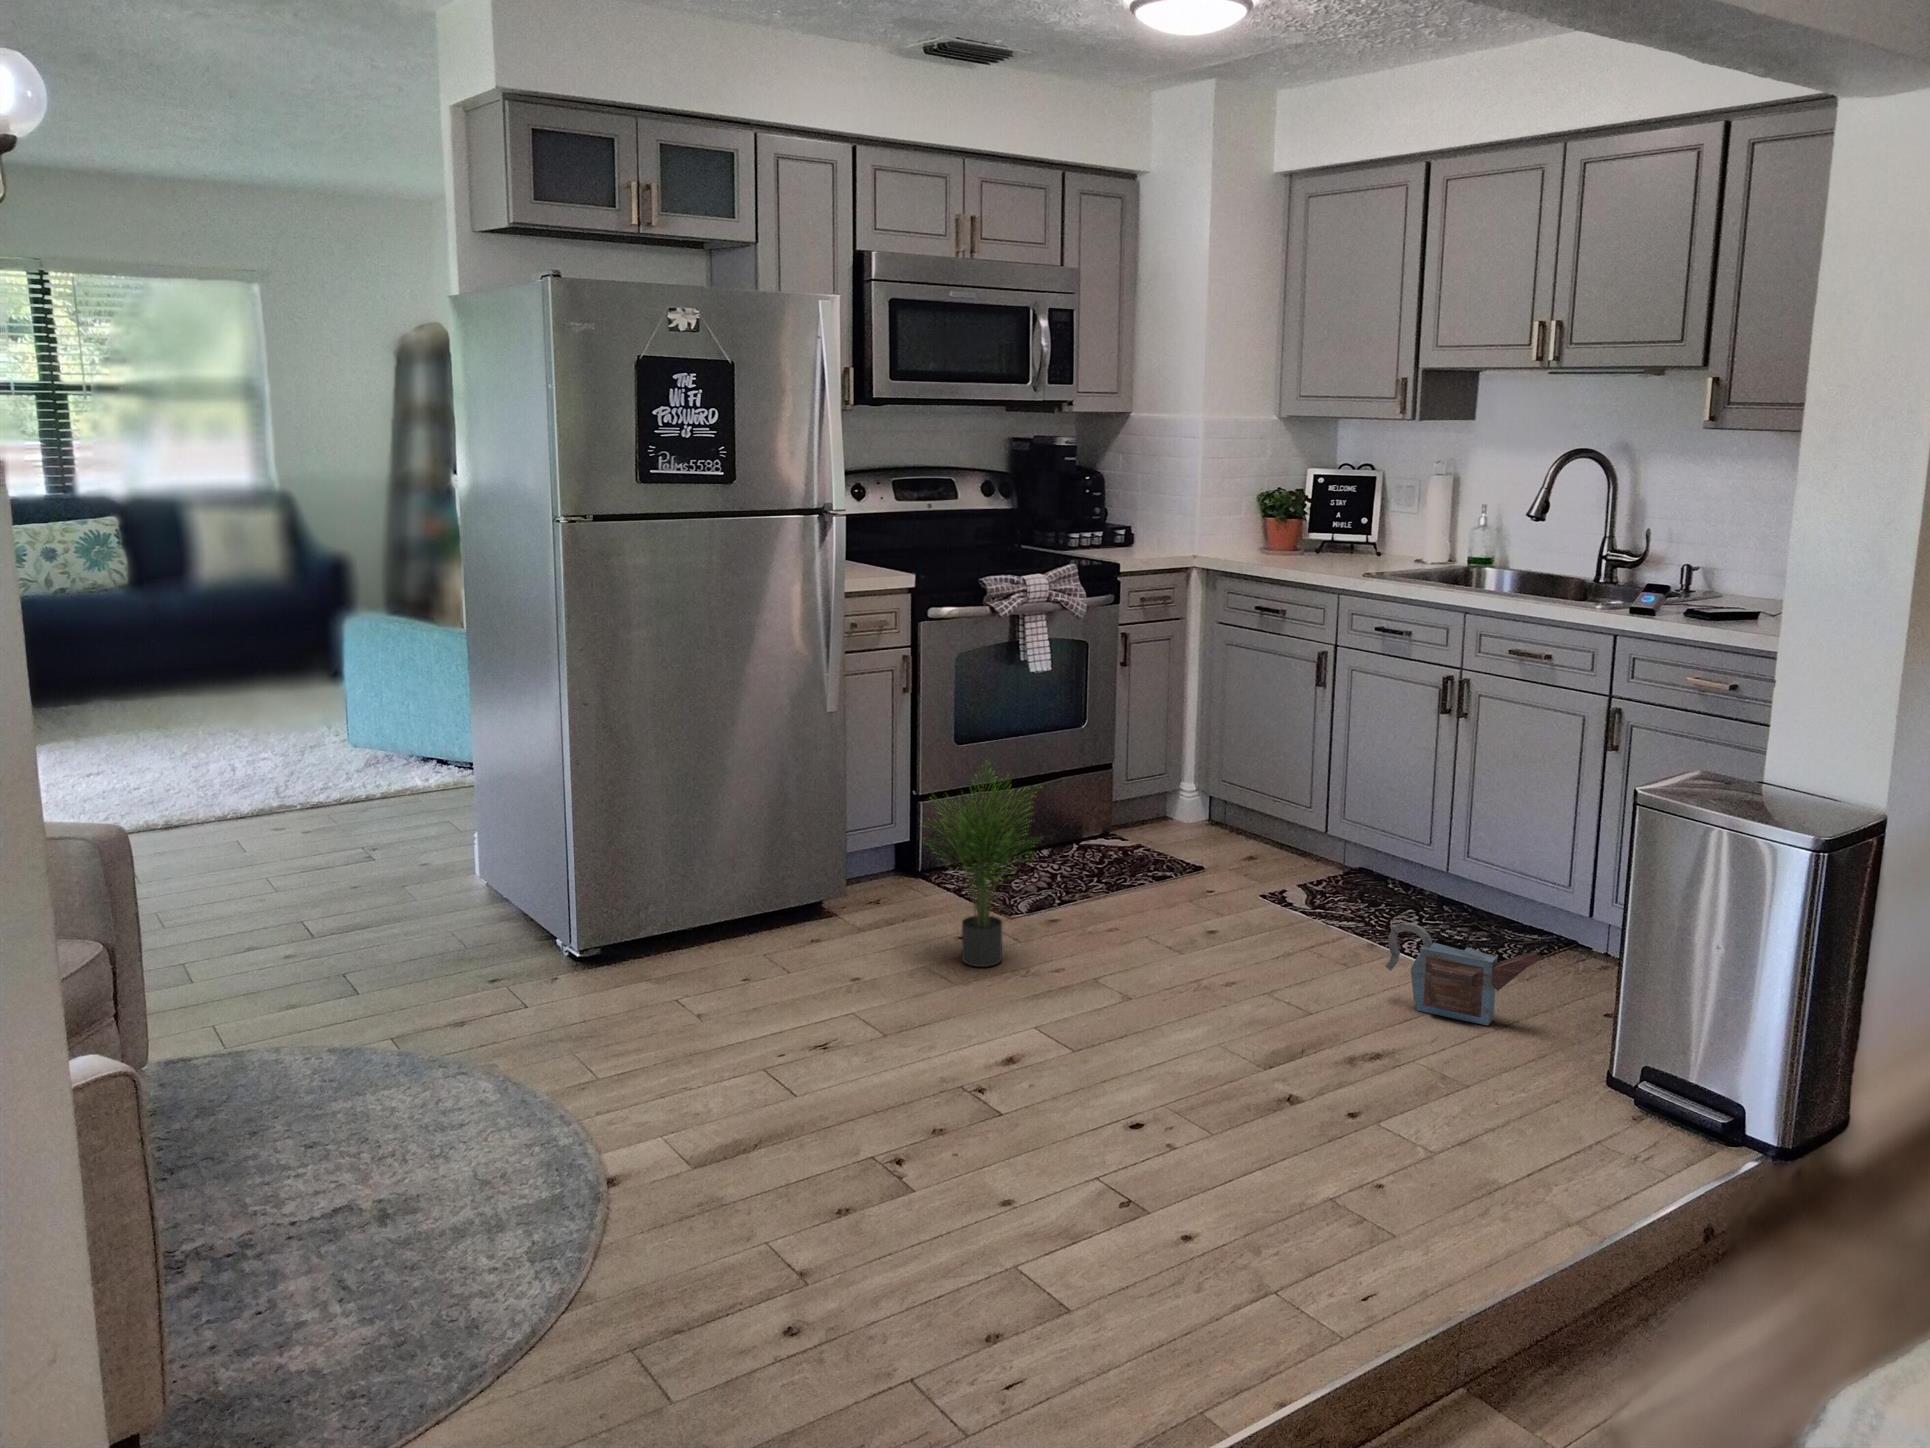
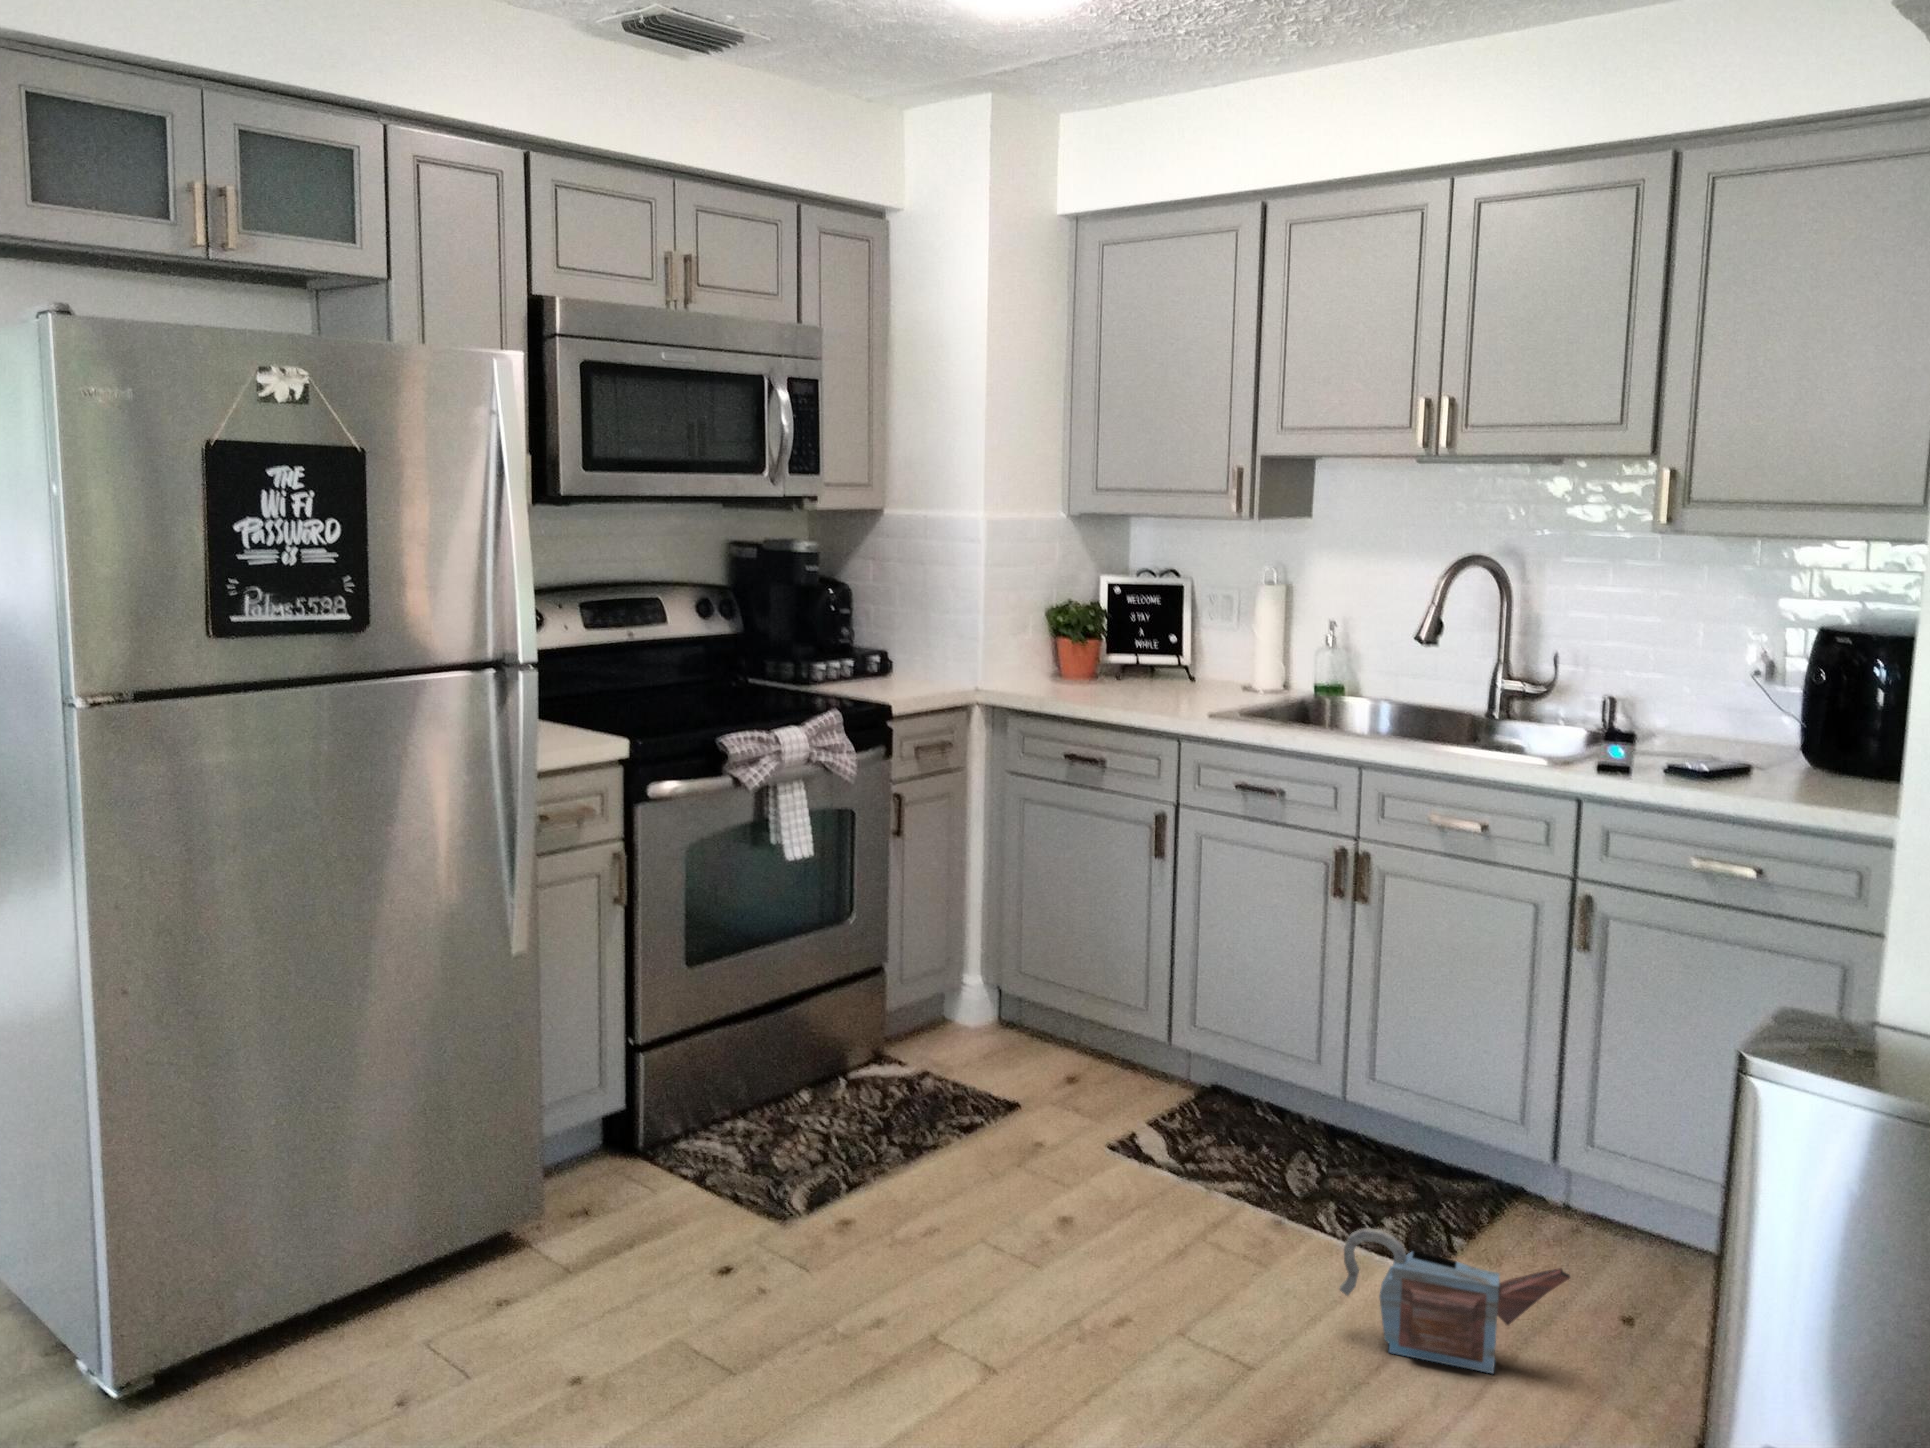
potted plant: present [928,769,1032,967] -> none [656,1020,847,1331]

